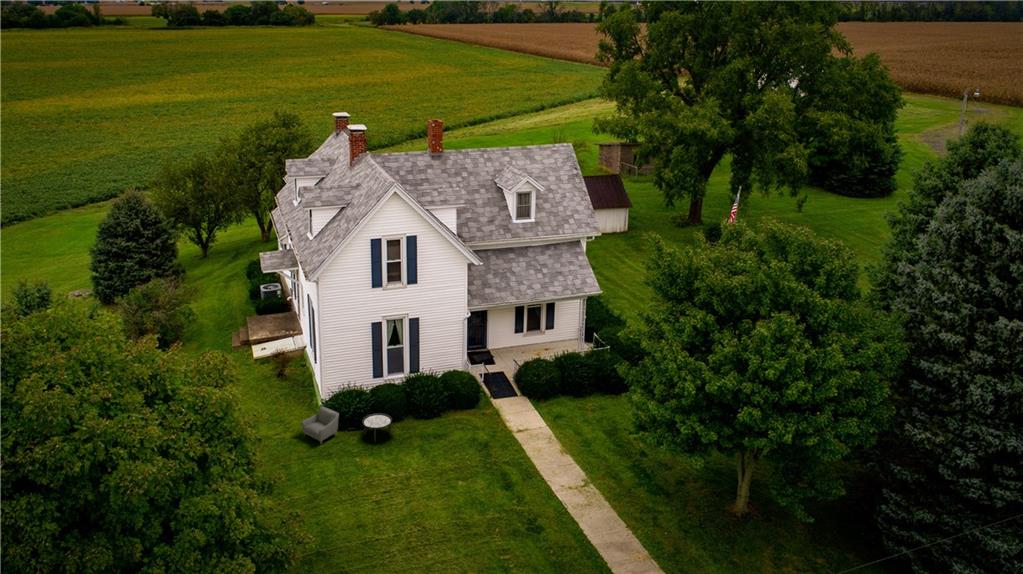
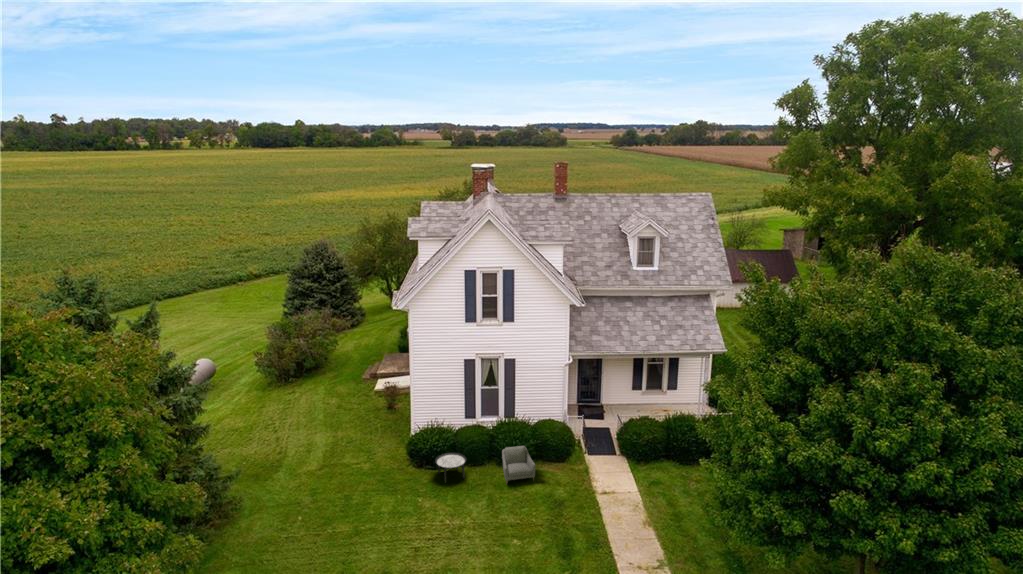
chair: present [301,407,339,444] -> present [502,446,536,482]

